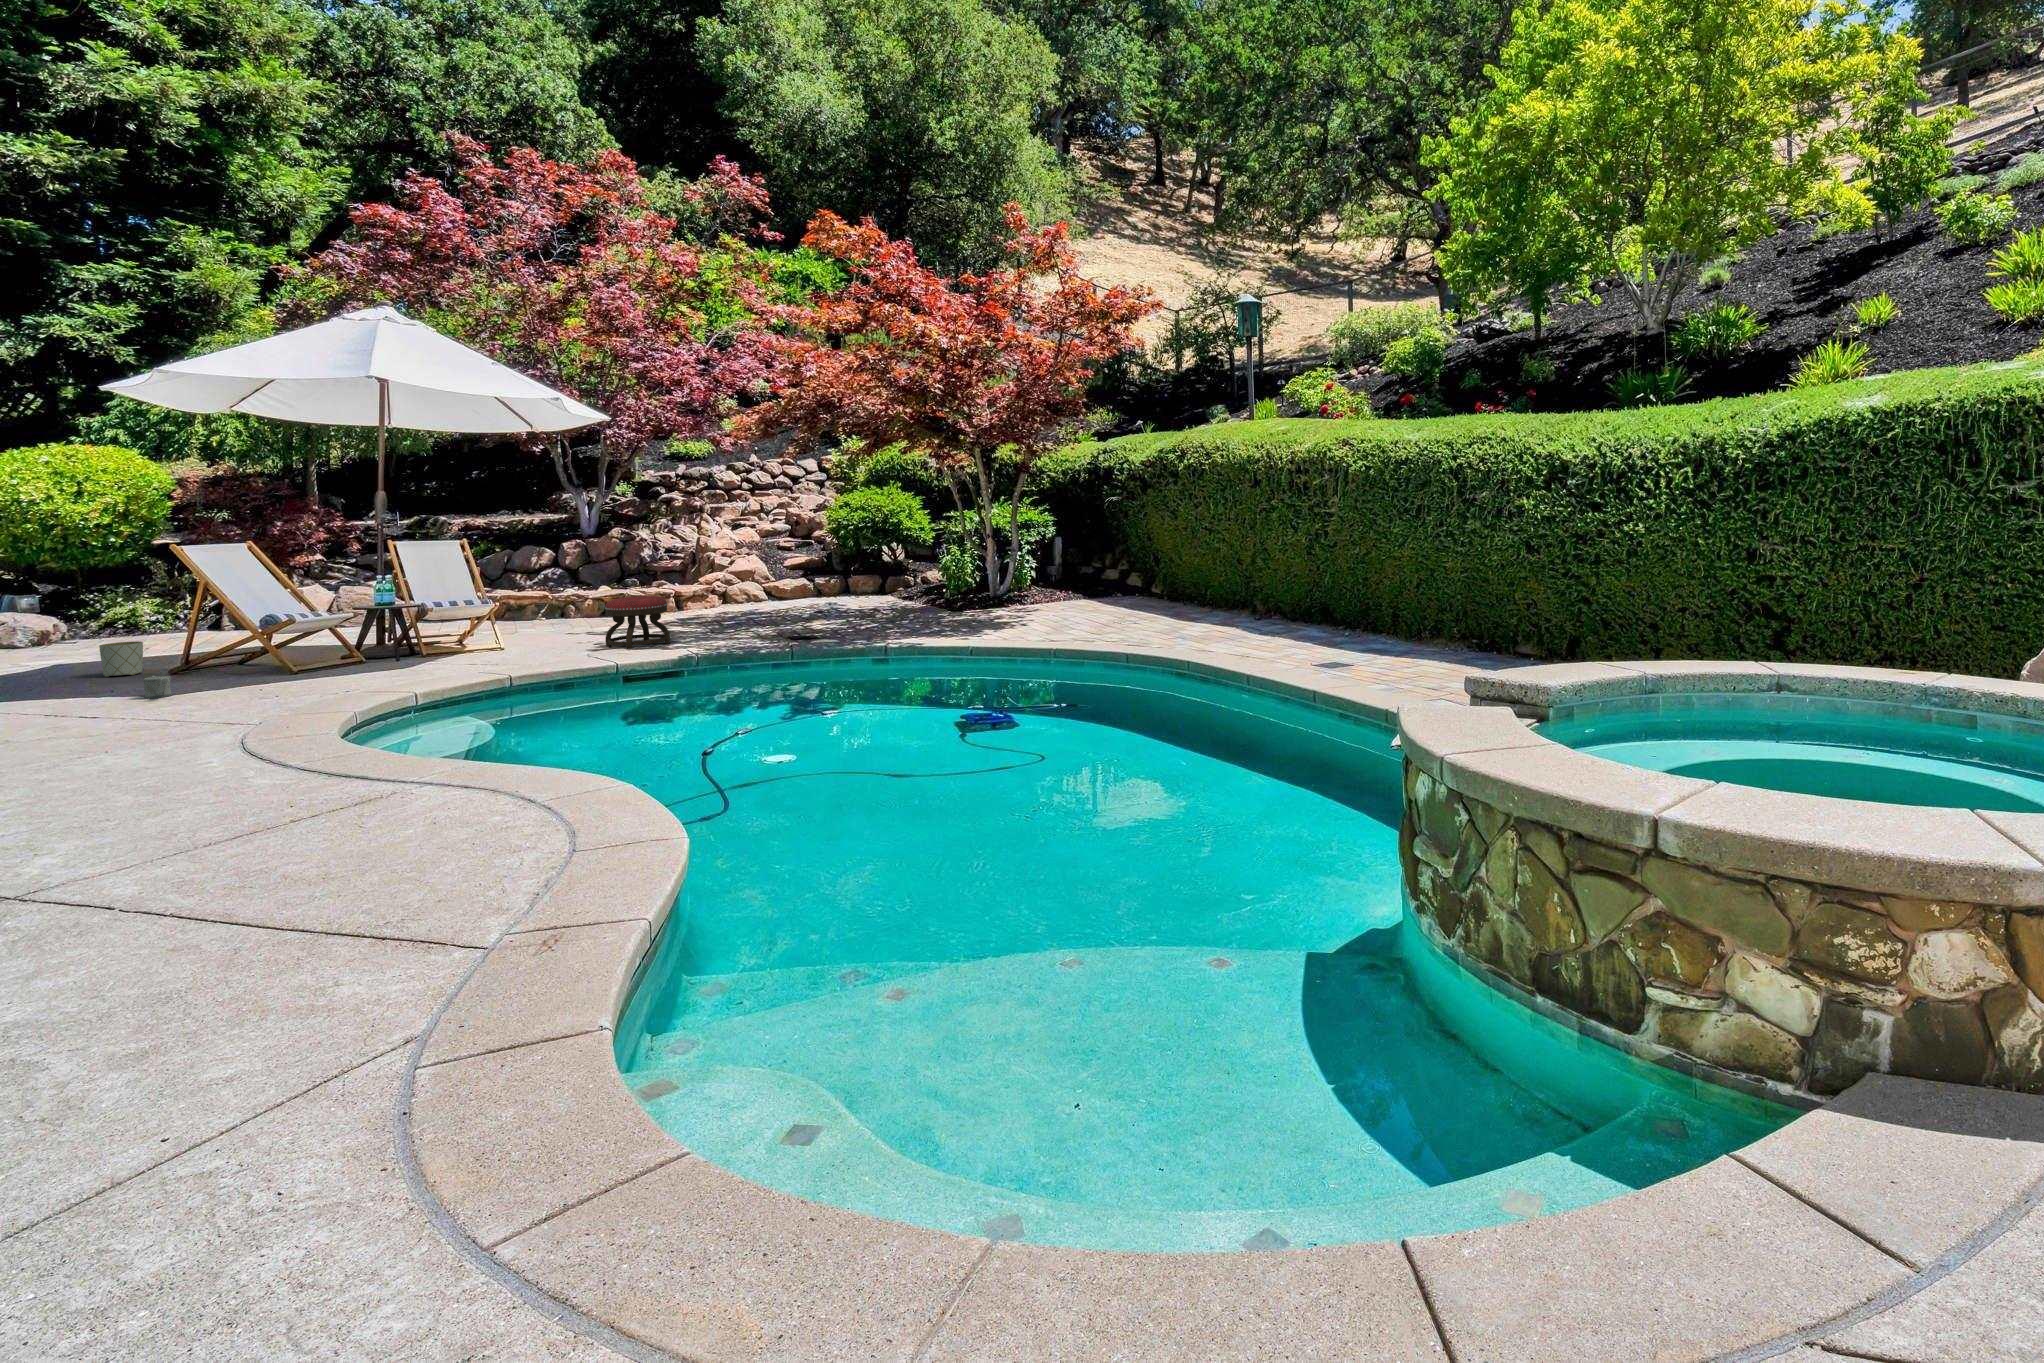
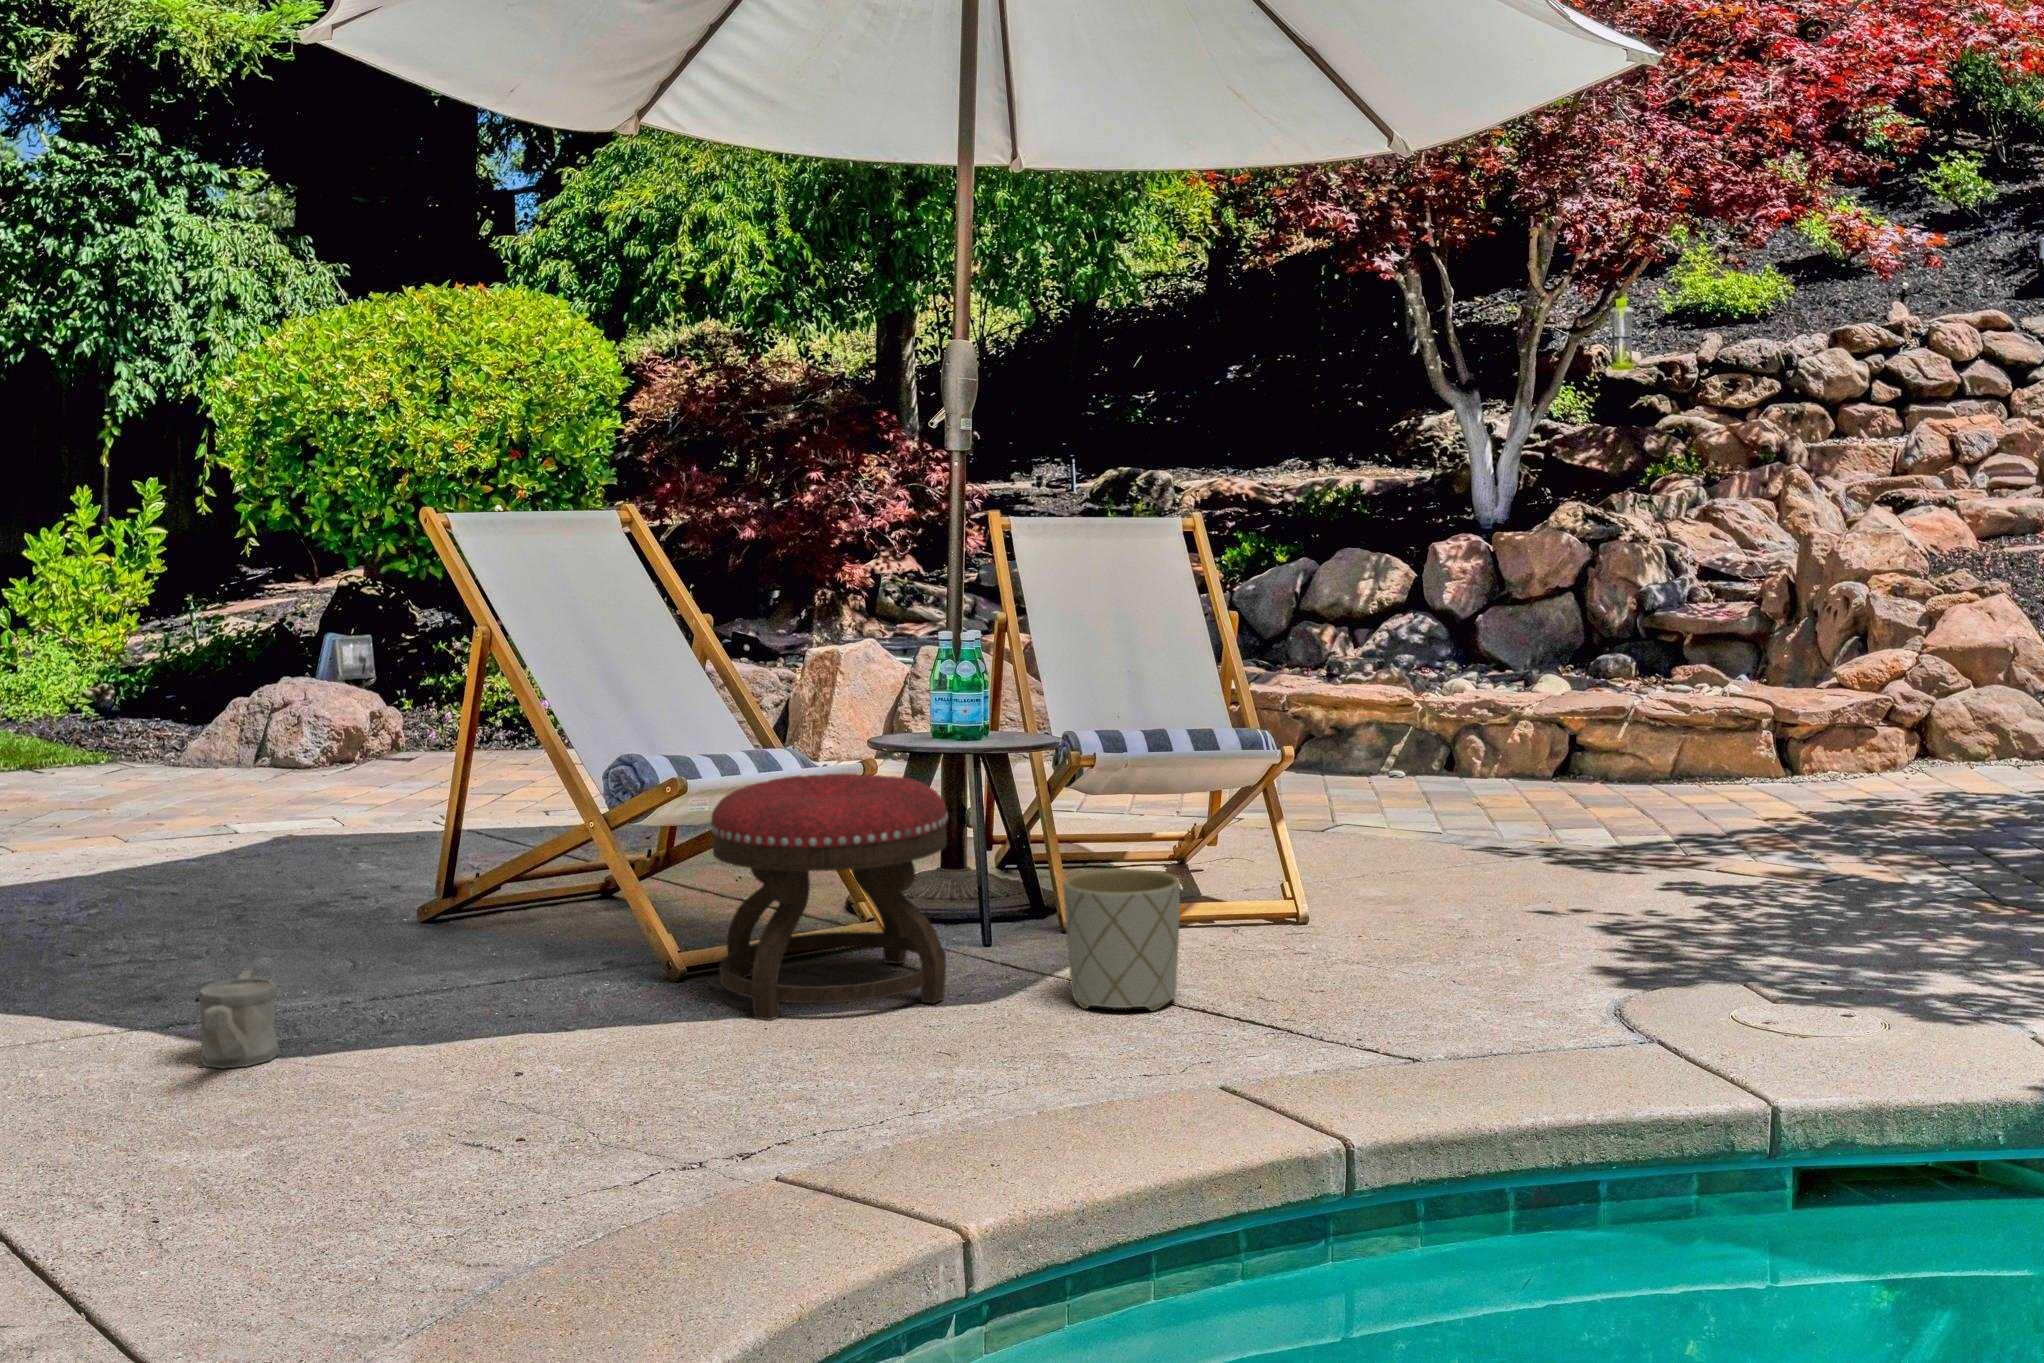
ottoman: present [605,596,670,649] -> present [710,774,948,1020]
planter: present [99,641,143,677] -> present [1063,869,1180,1011]

